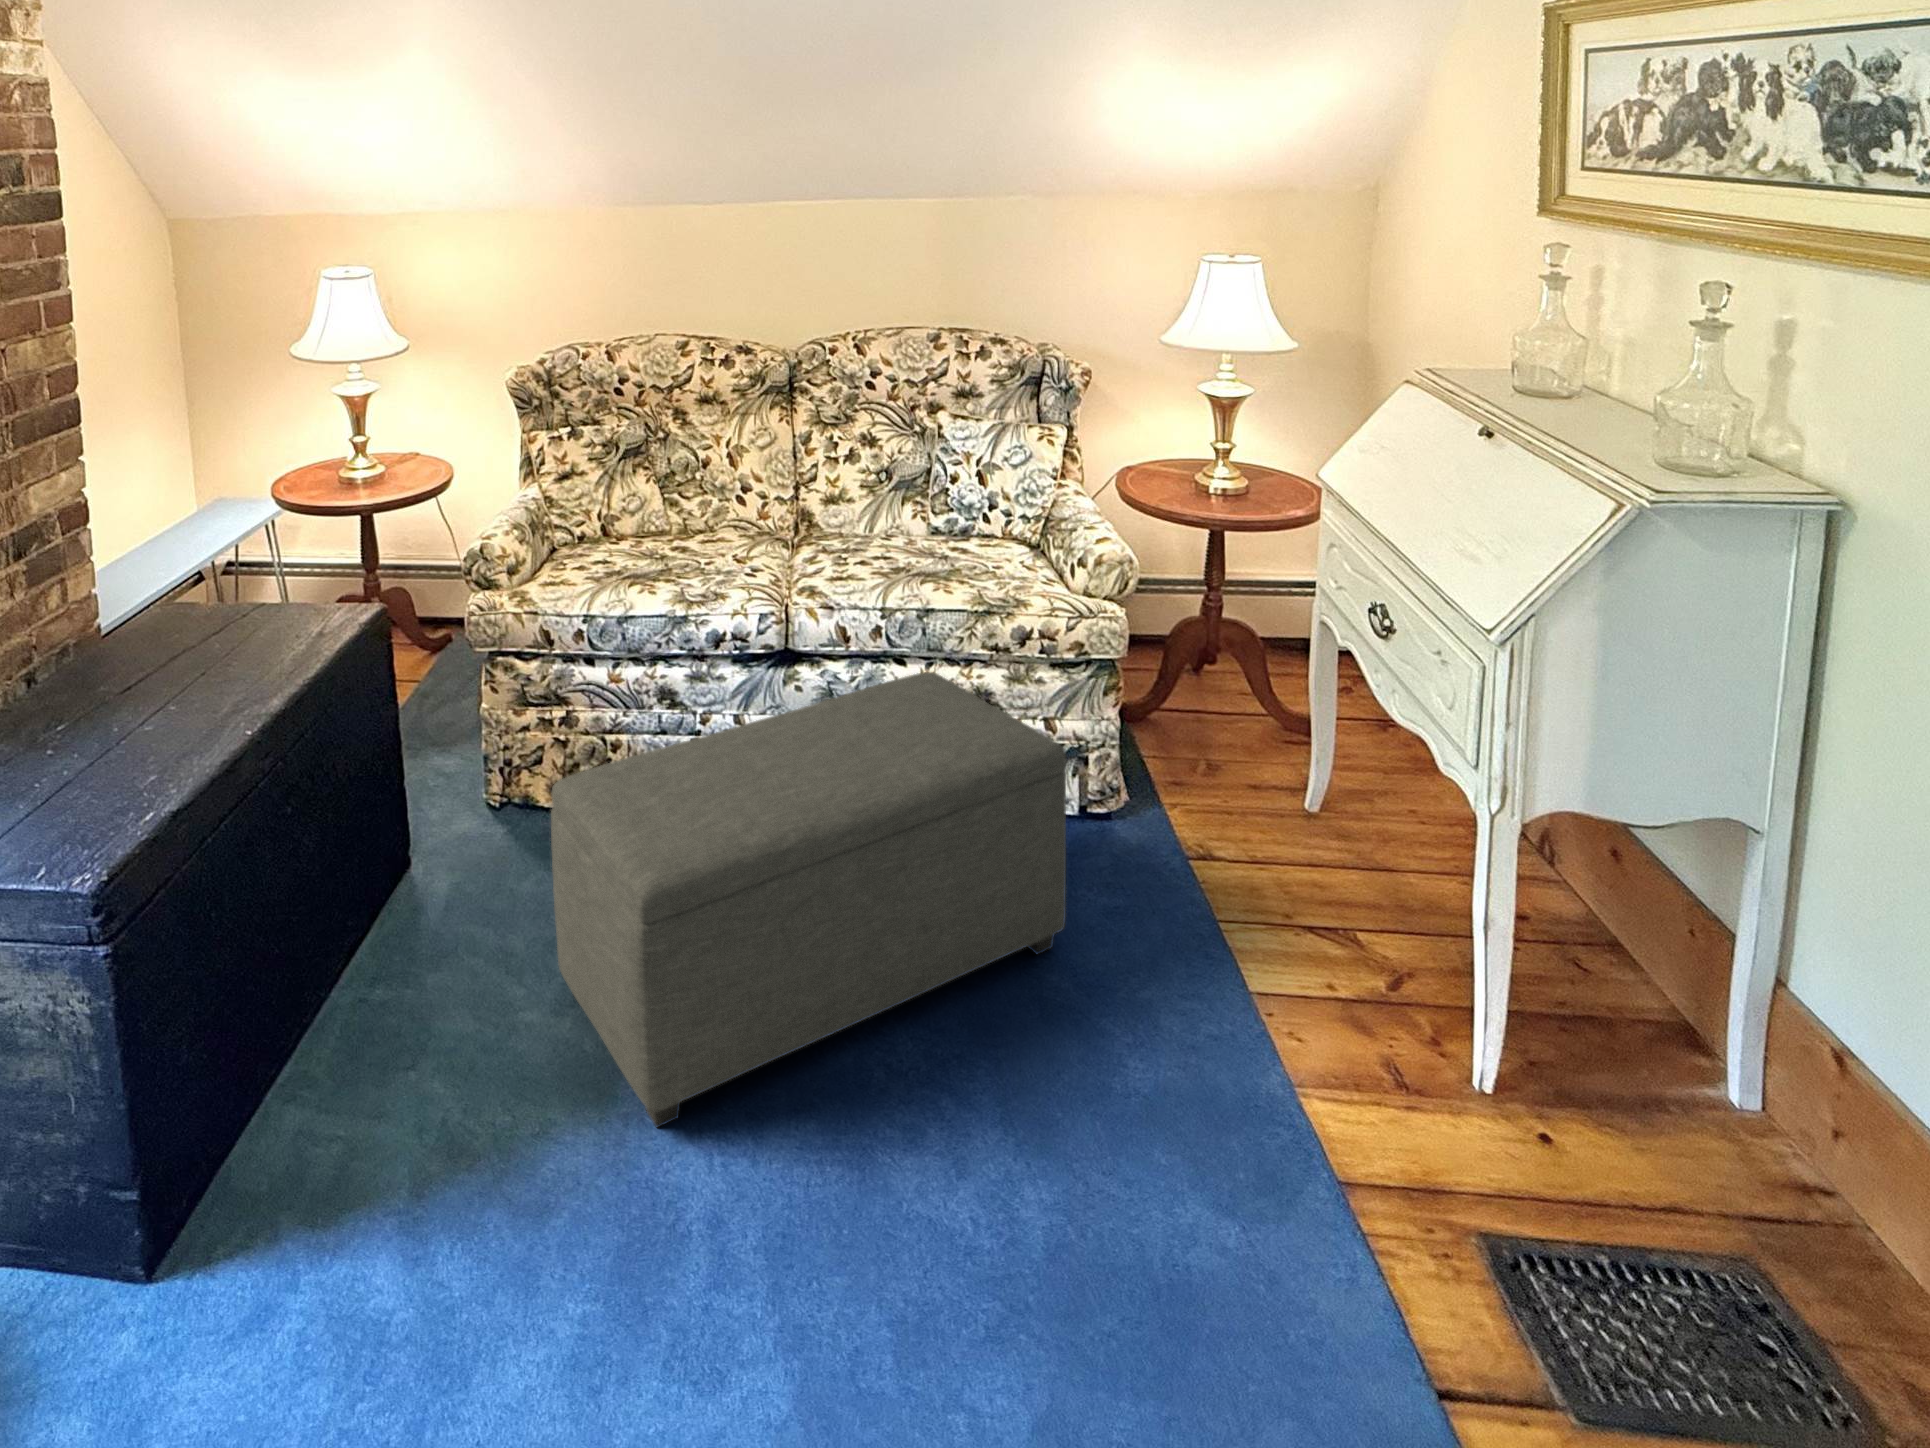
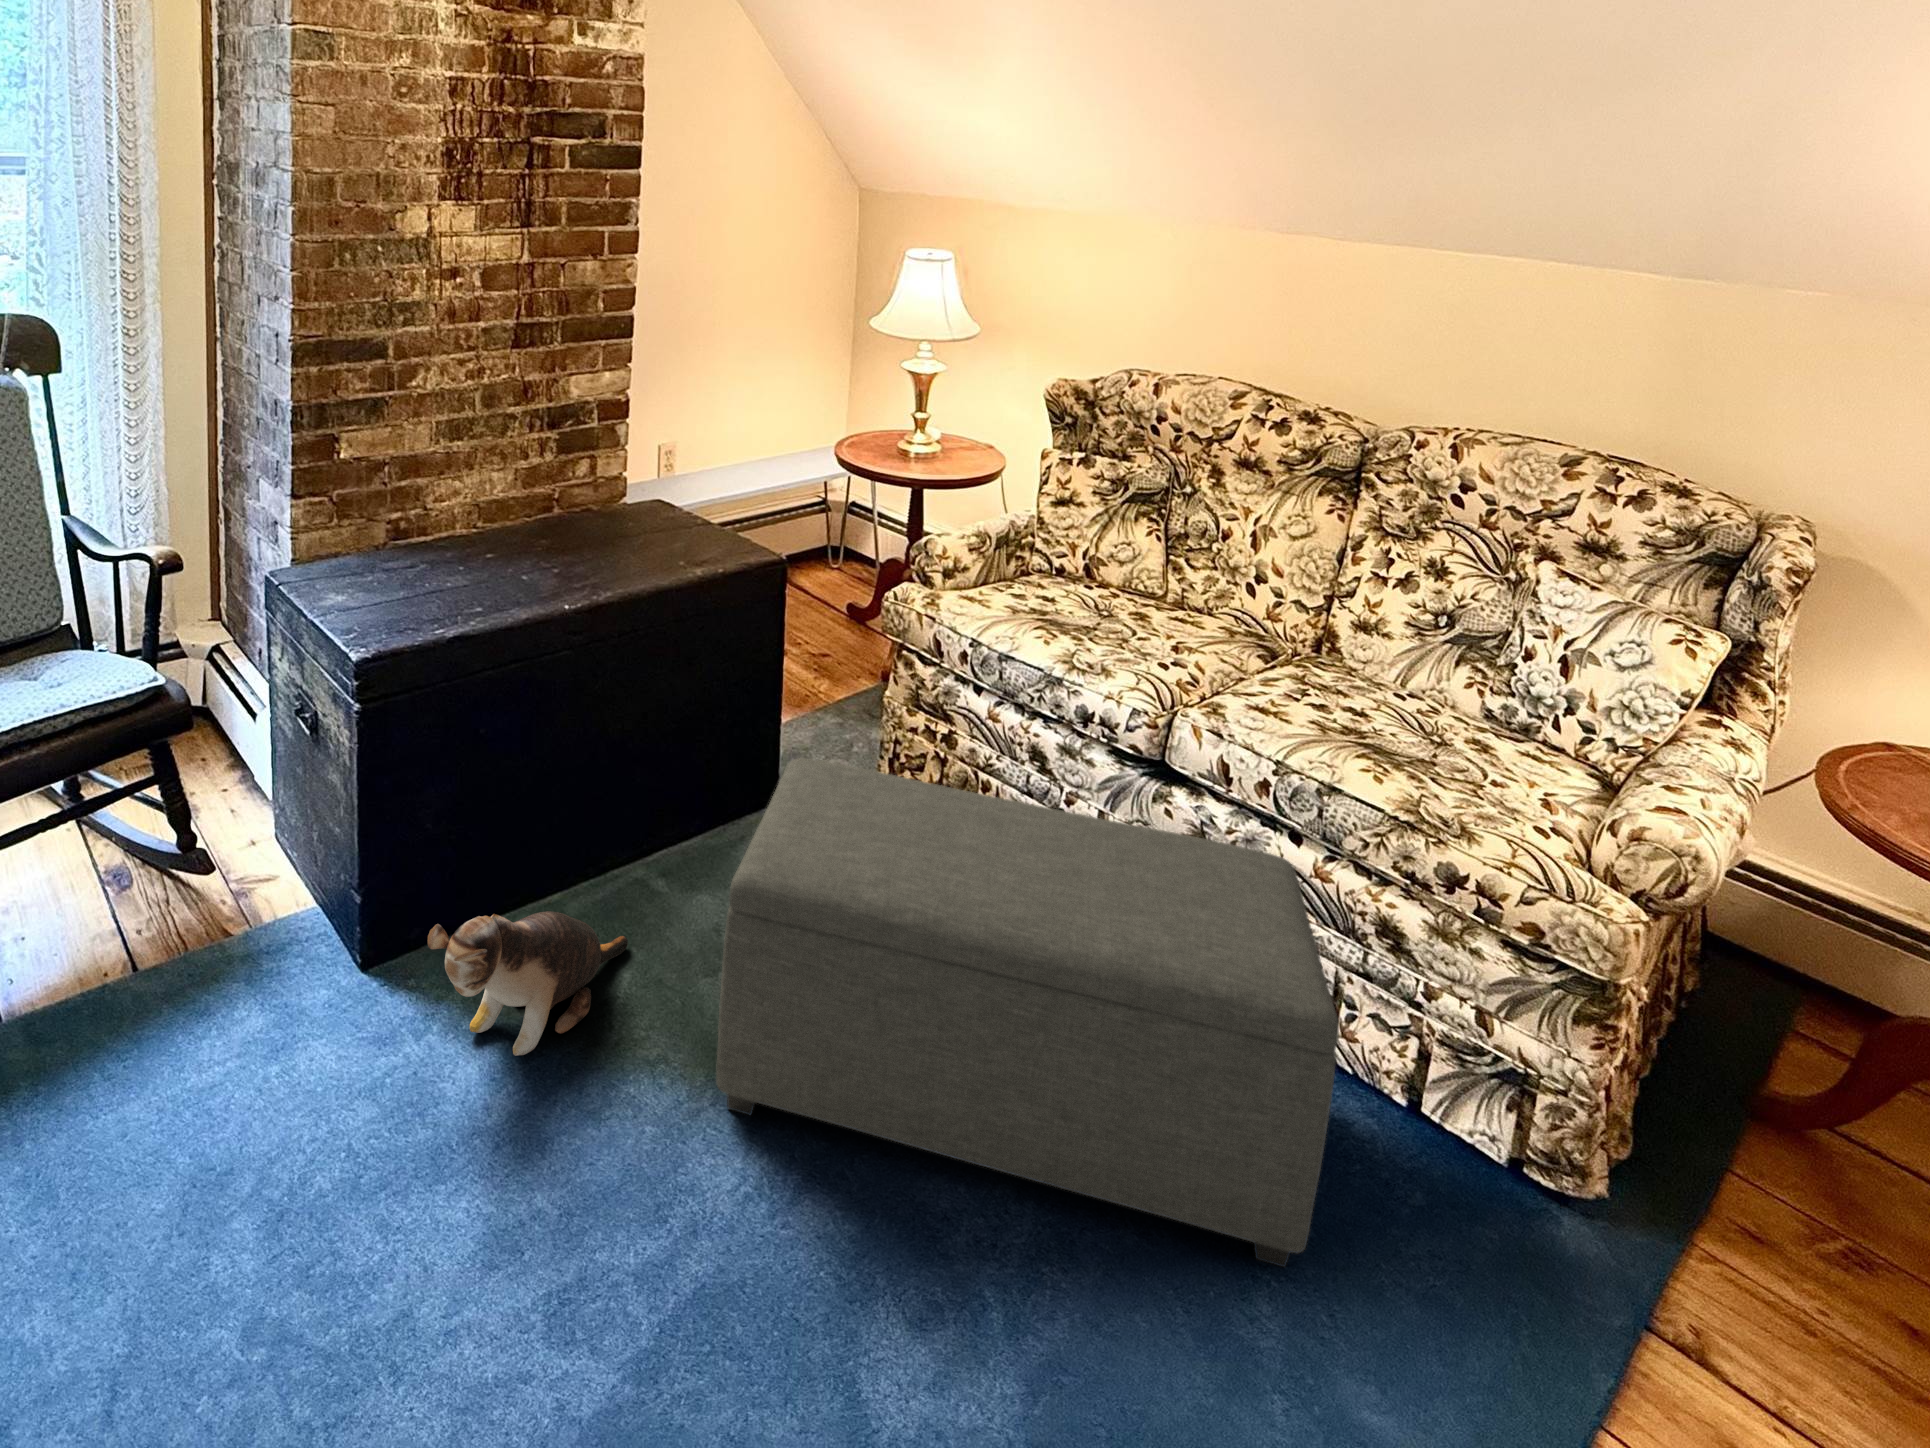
plush toy: none [331,1066,463,1255] -> present [428,911,628,1056]

